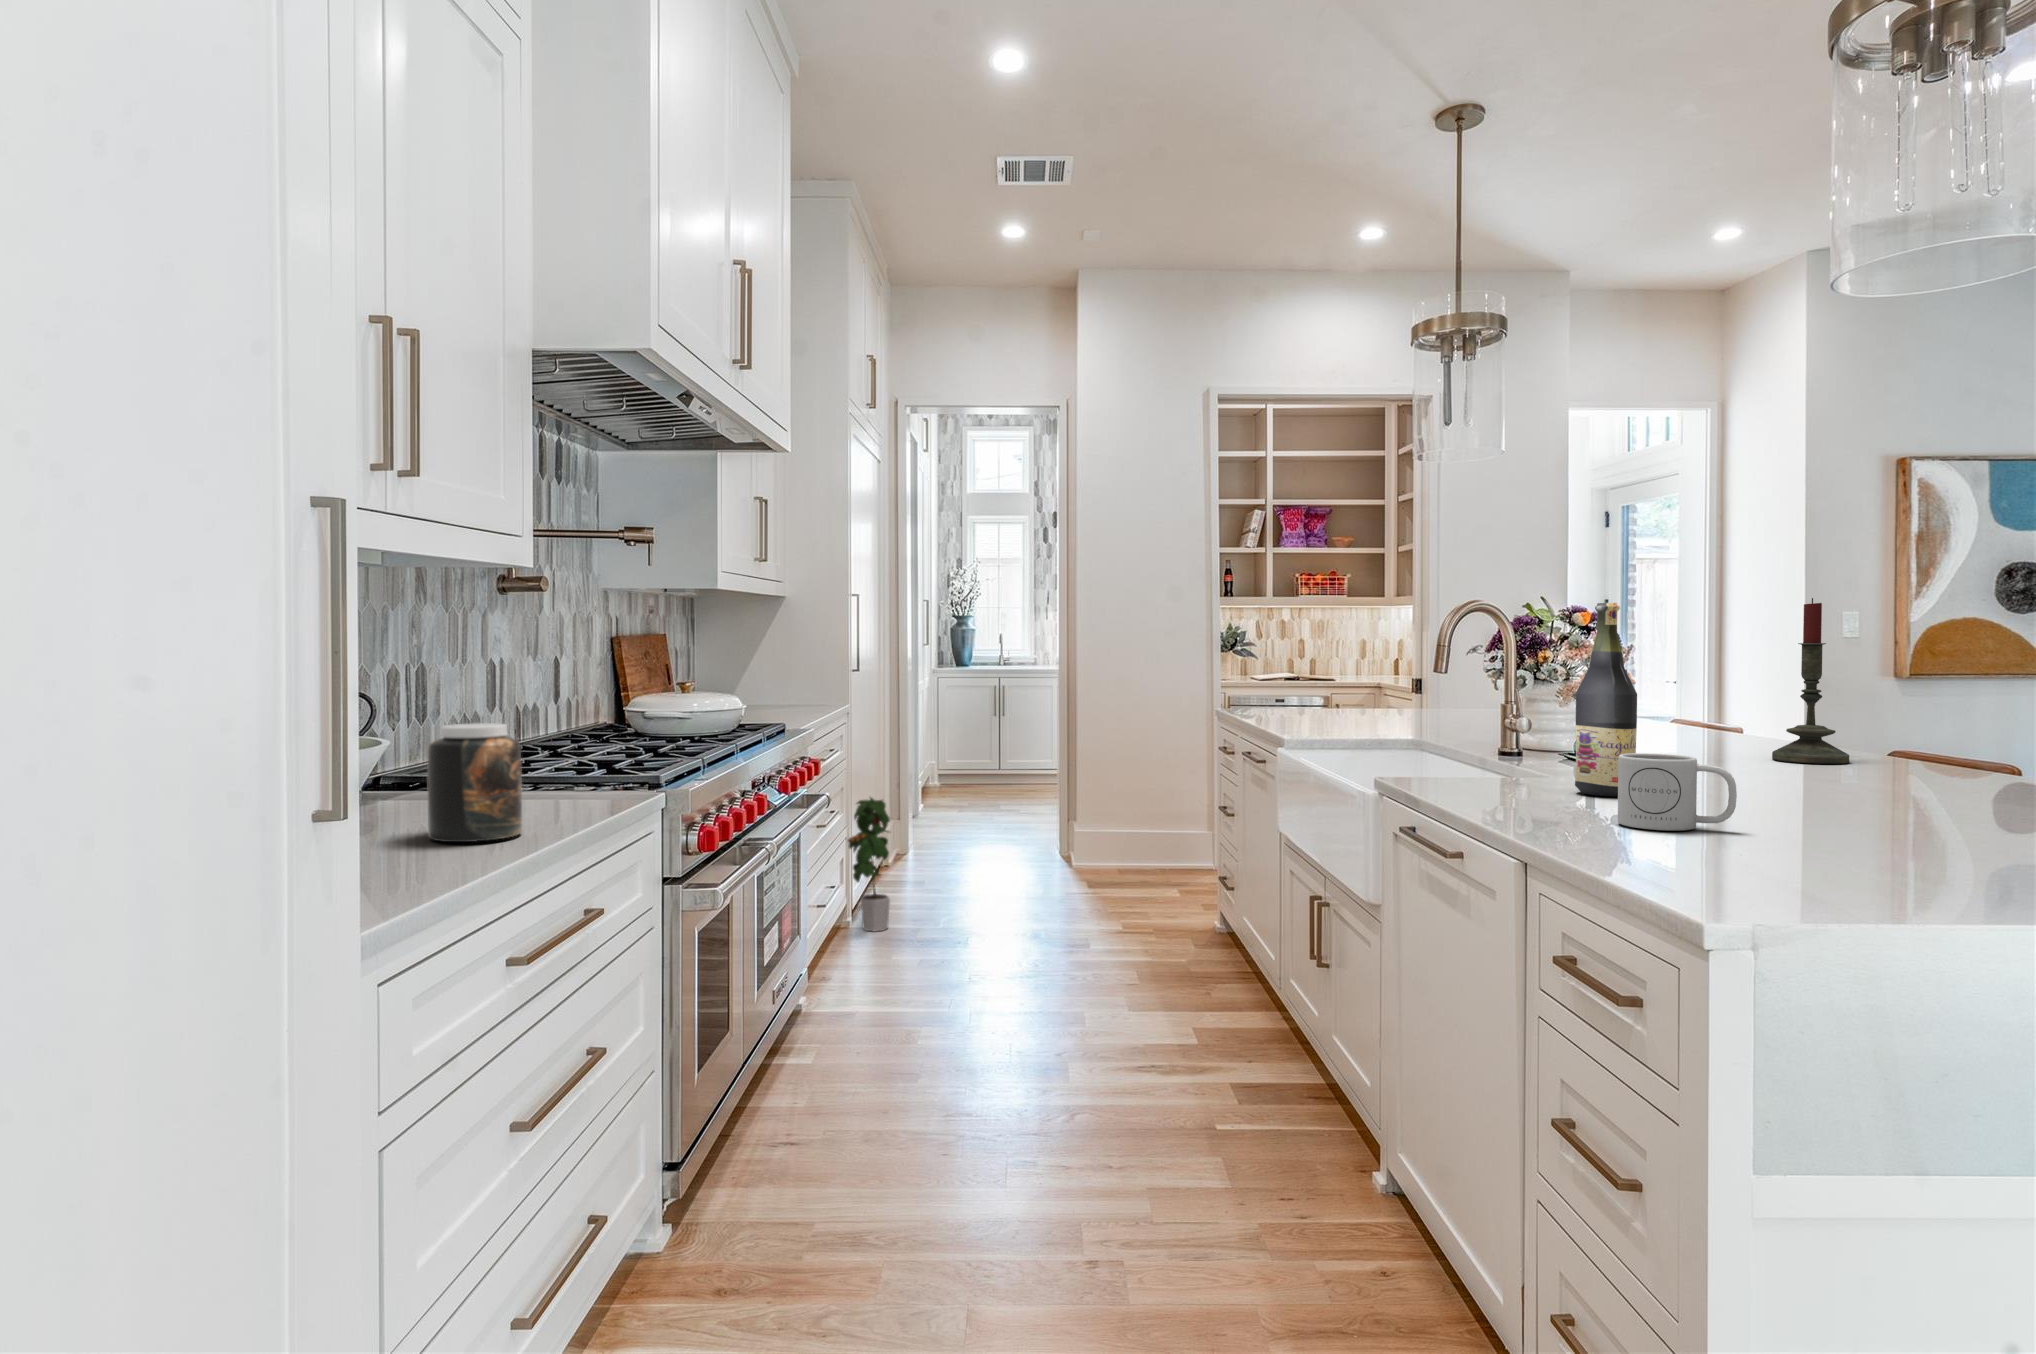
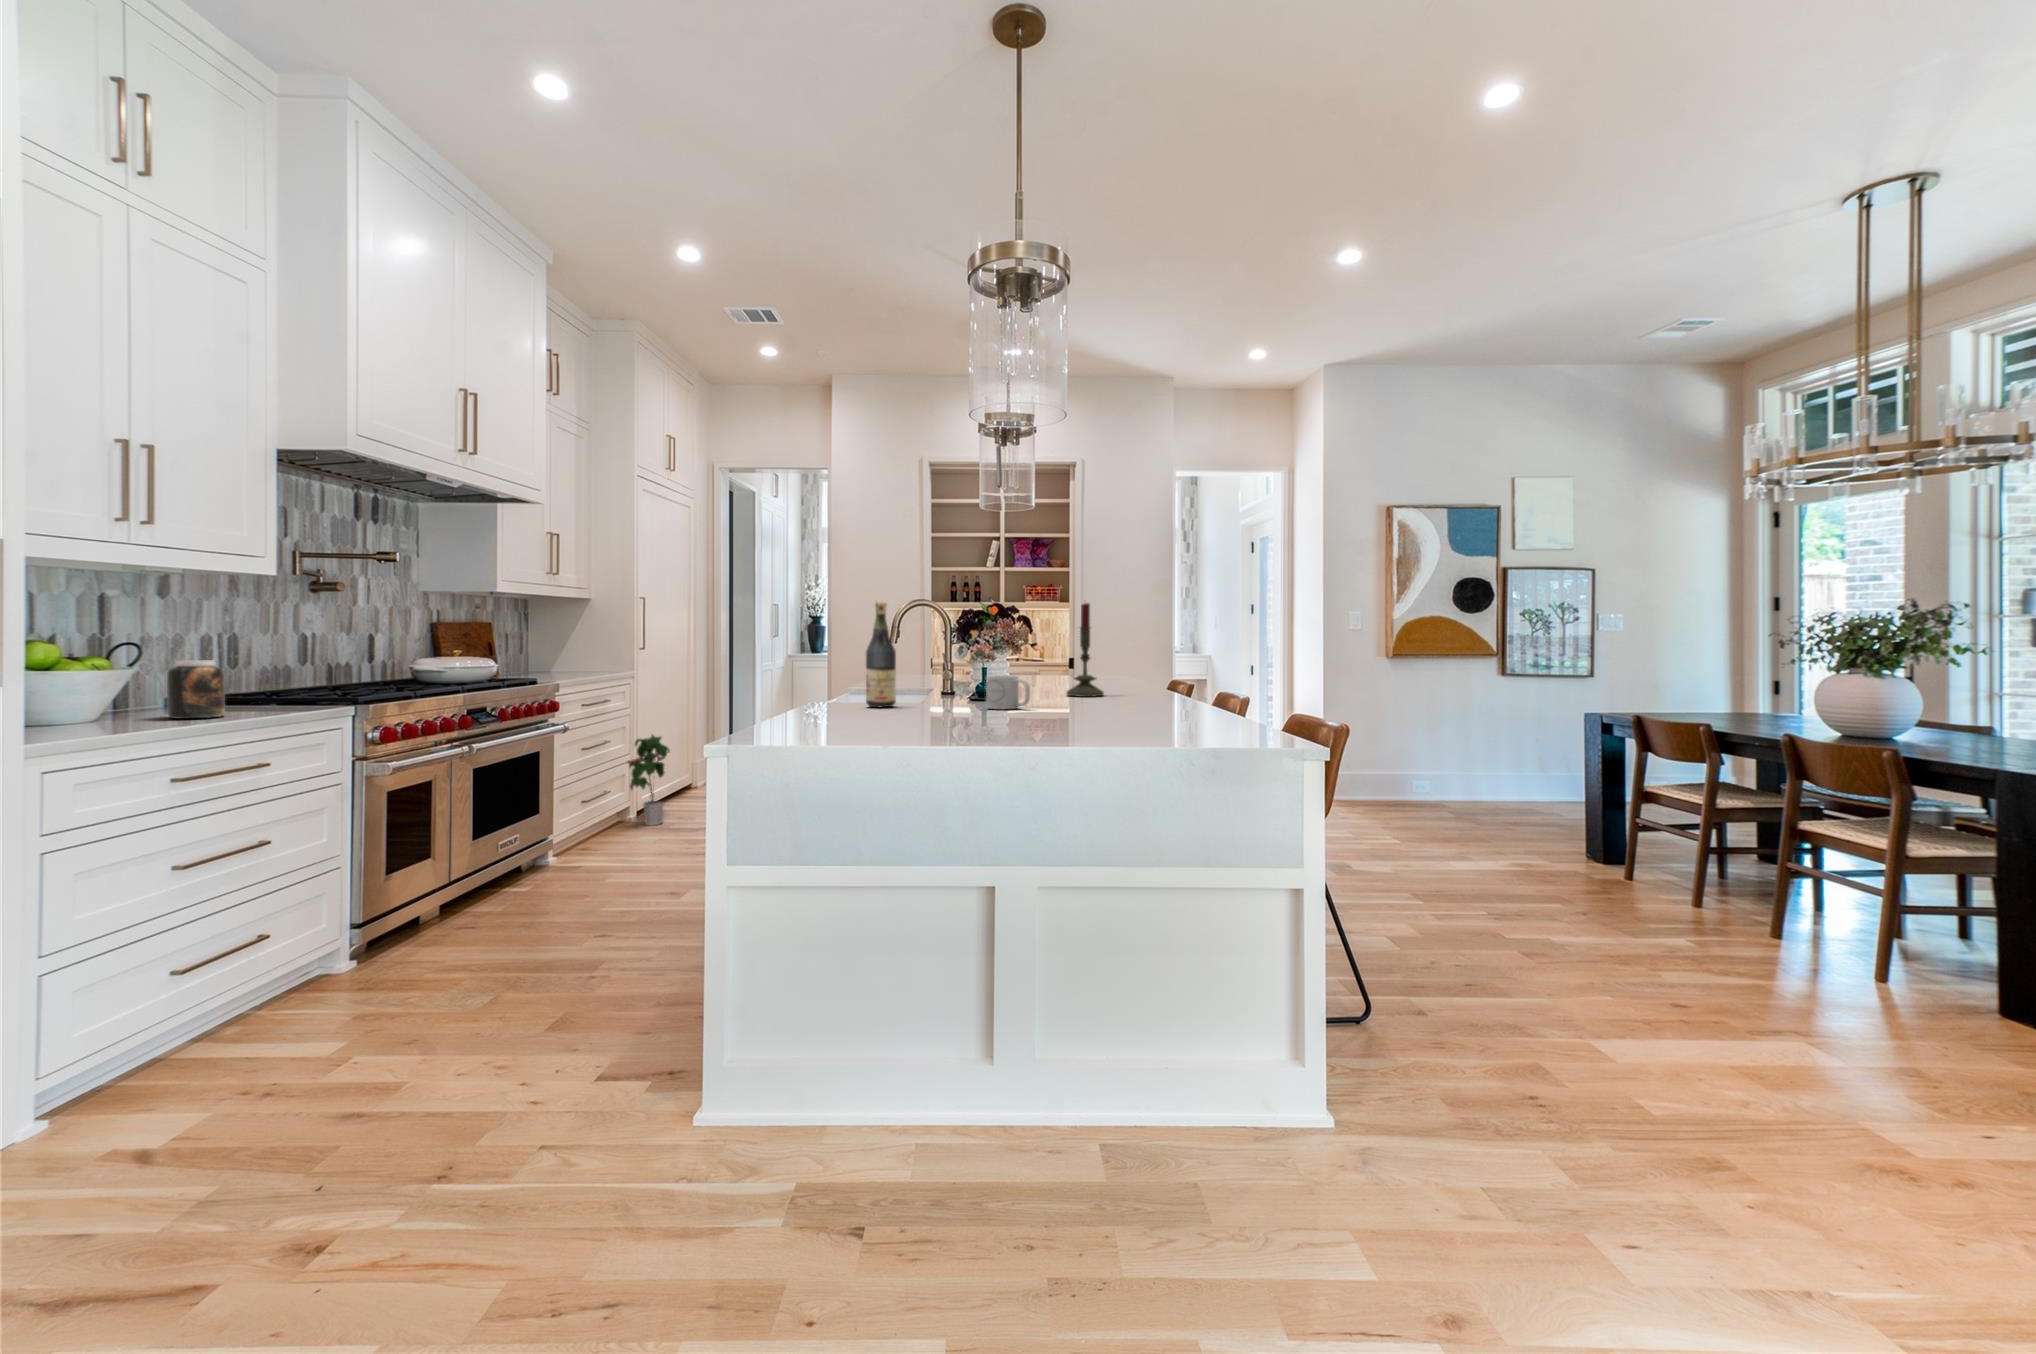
mug: present [1618,753,1737,831] -> present [986,675,1030,709]

